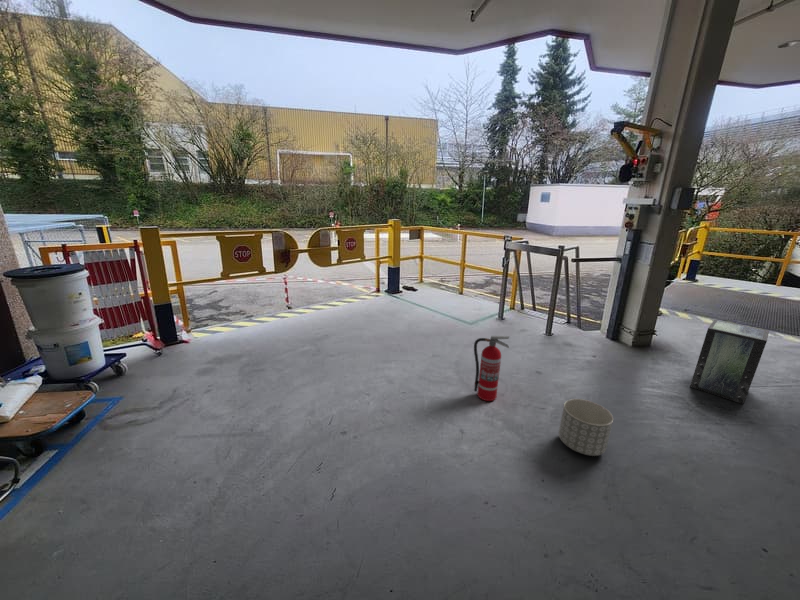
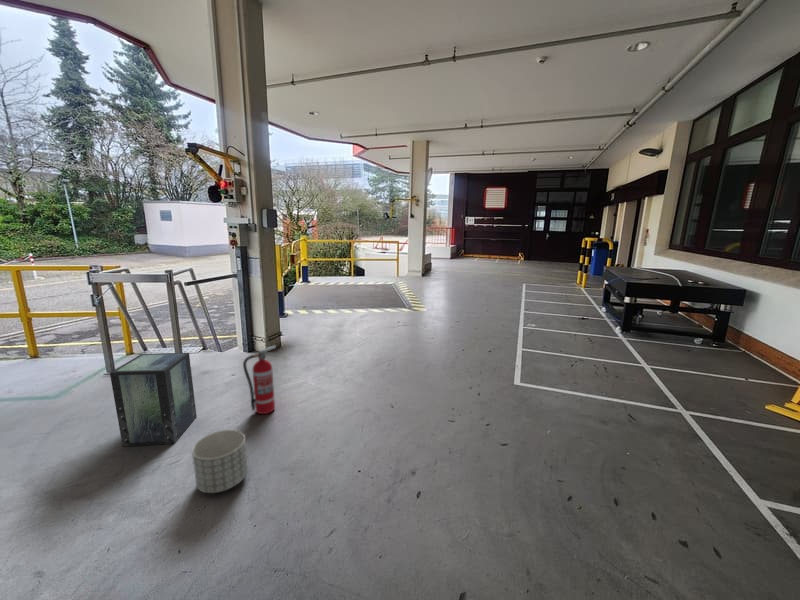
storage box: present [690,320,769,404] -> present [110,353,197,446]
fire extinguisher: present [474,336,509,401] -> present [243,346,276,414]

